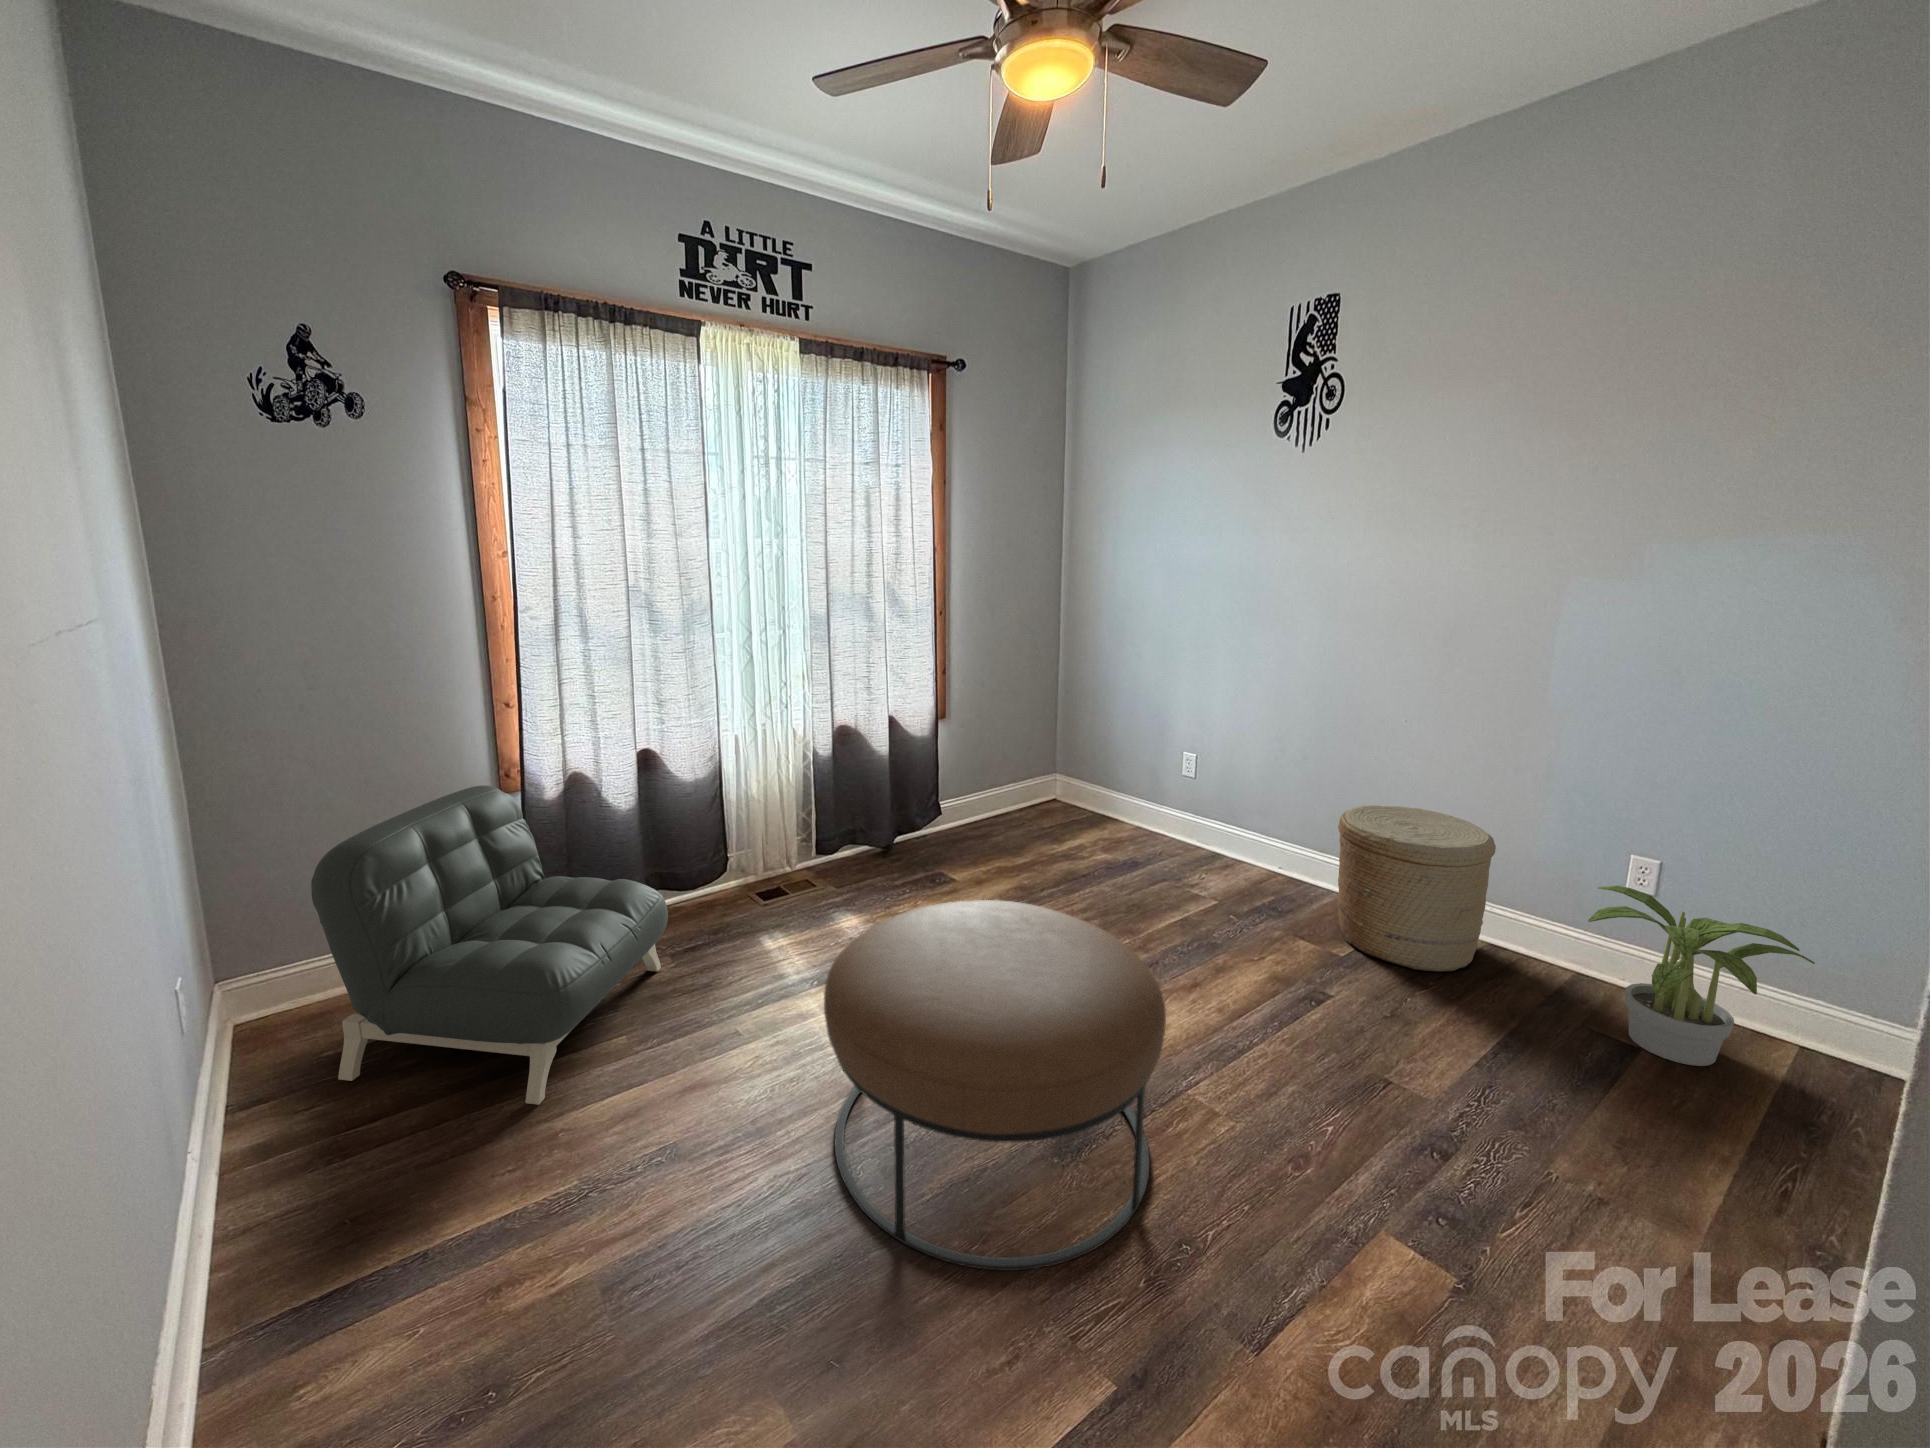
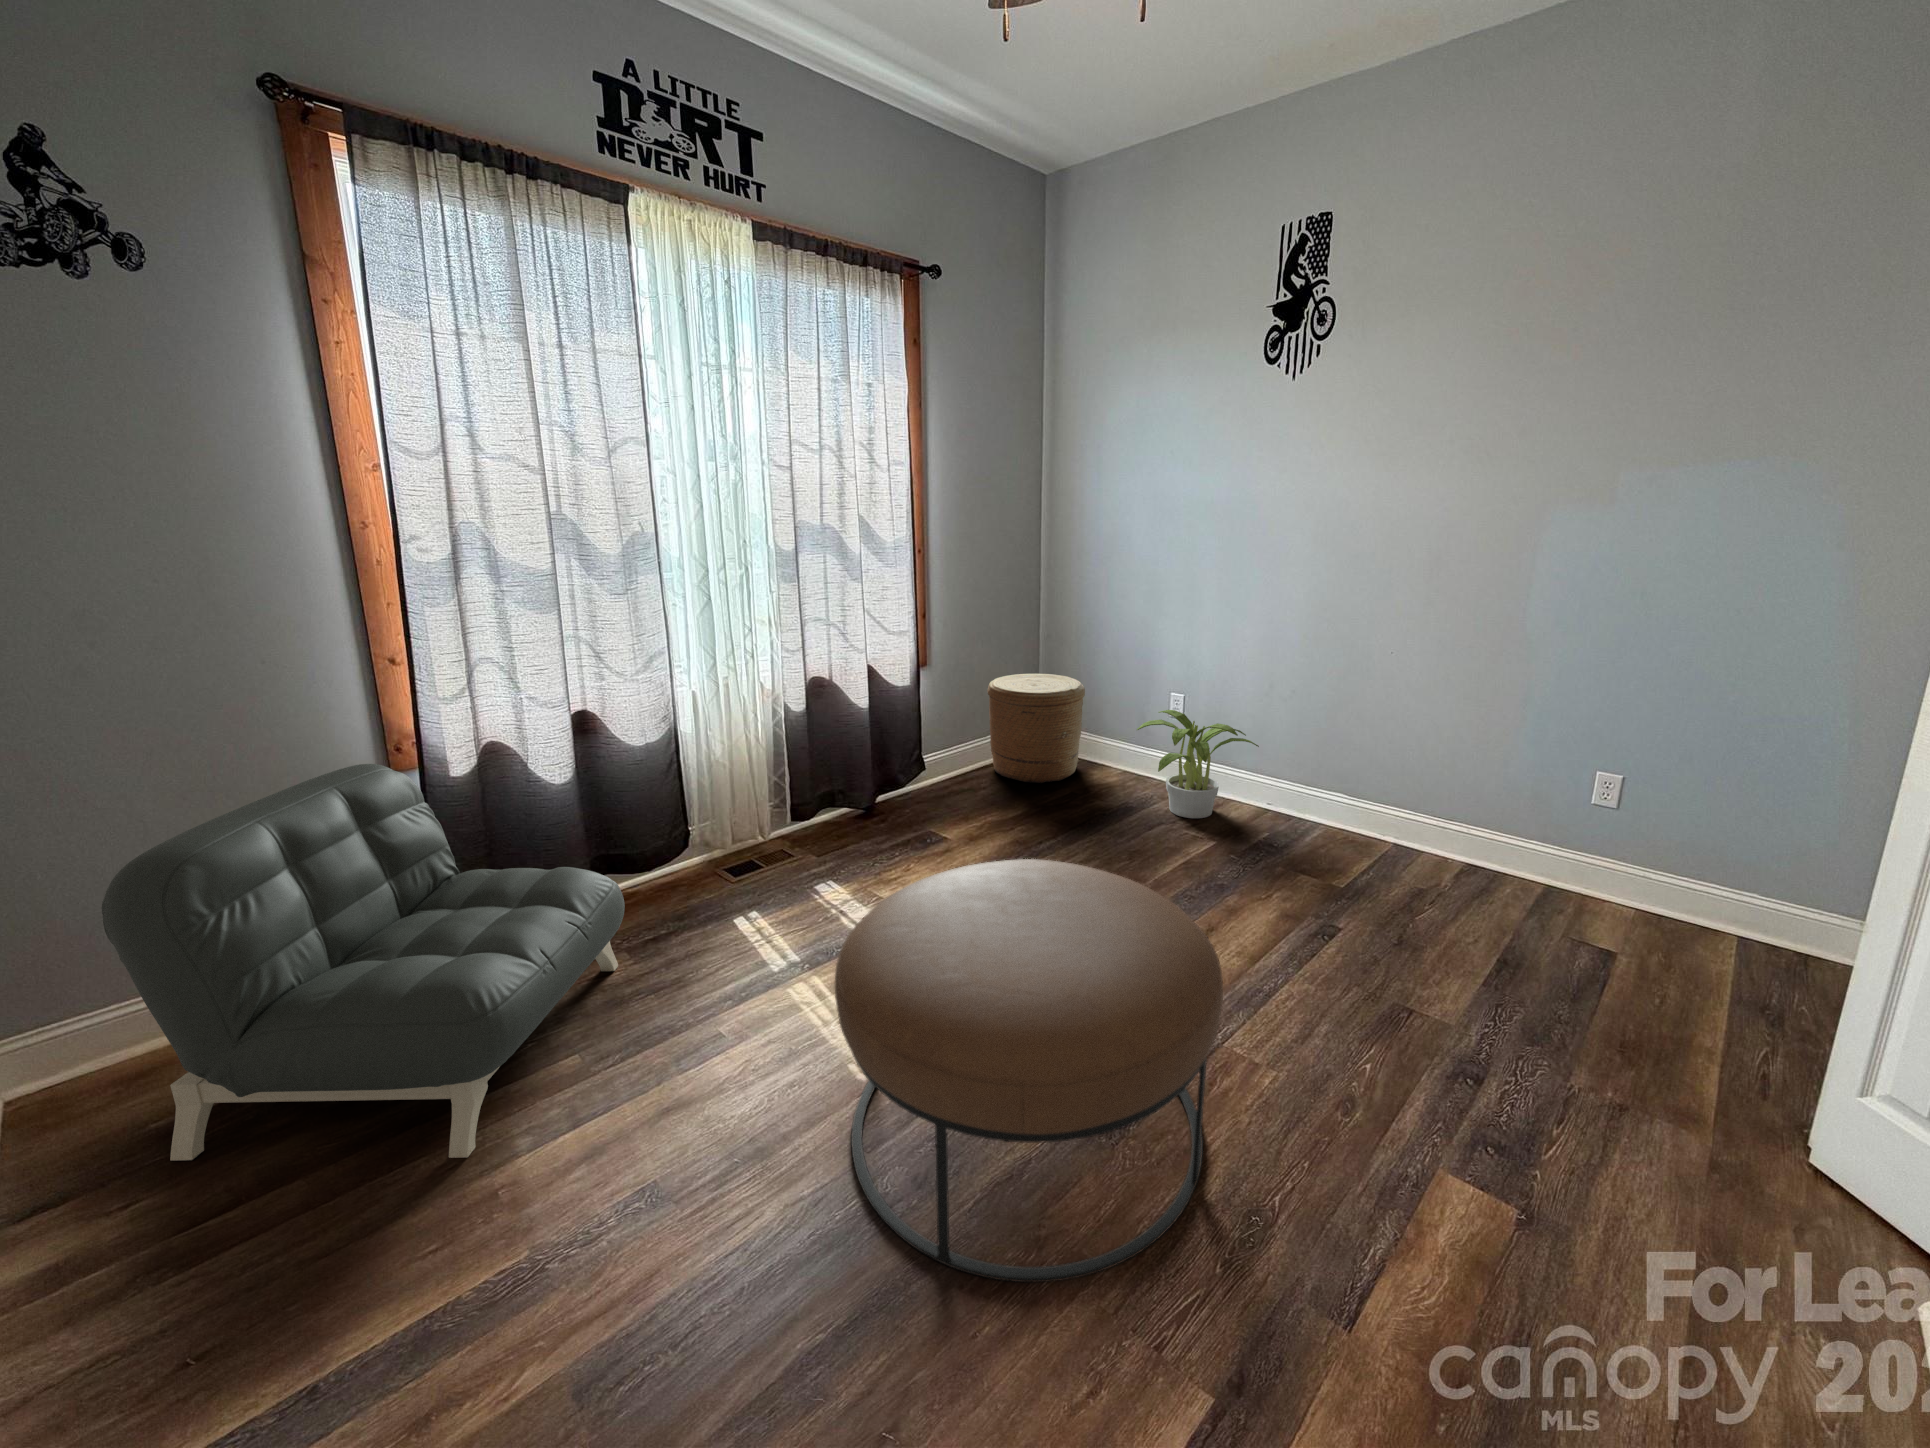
woven basket: present [1338,805,1496,971] -> present [987,674,1085,783]
potted plant: present [1588,886,1815,1066] -> present [1137,710,1259,818]

